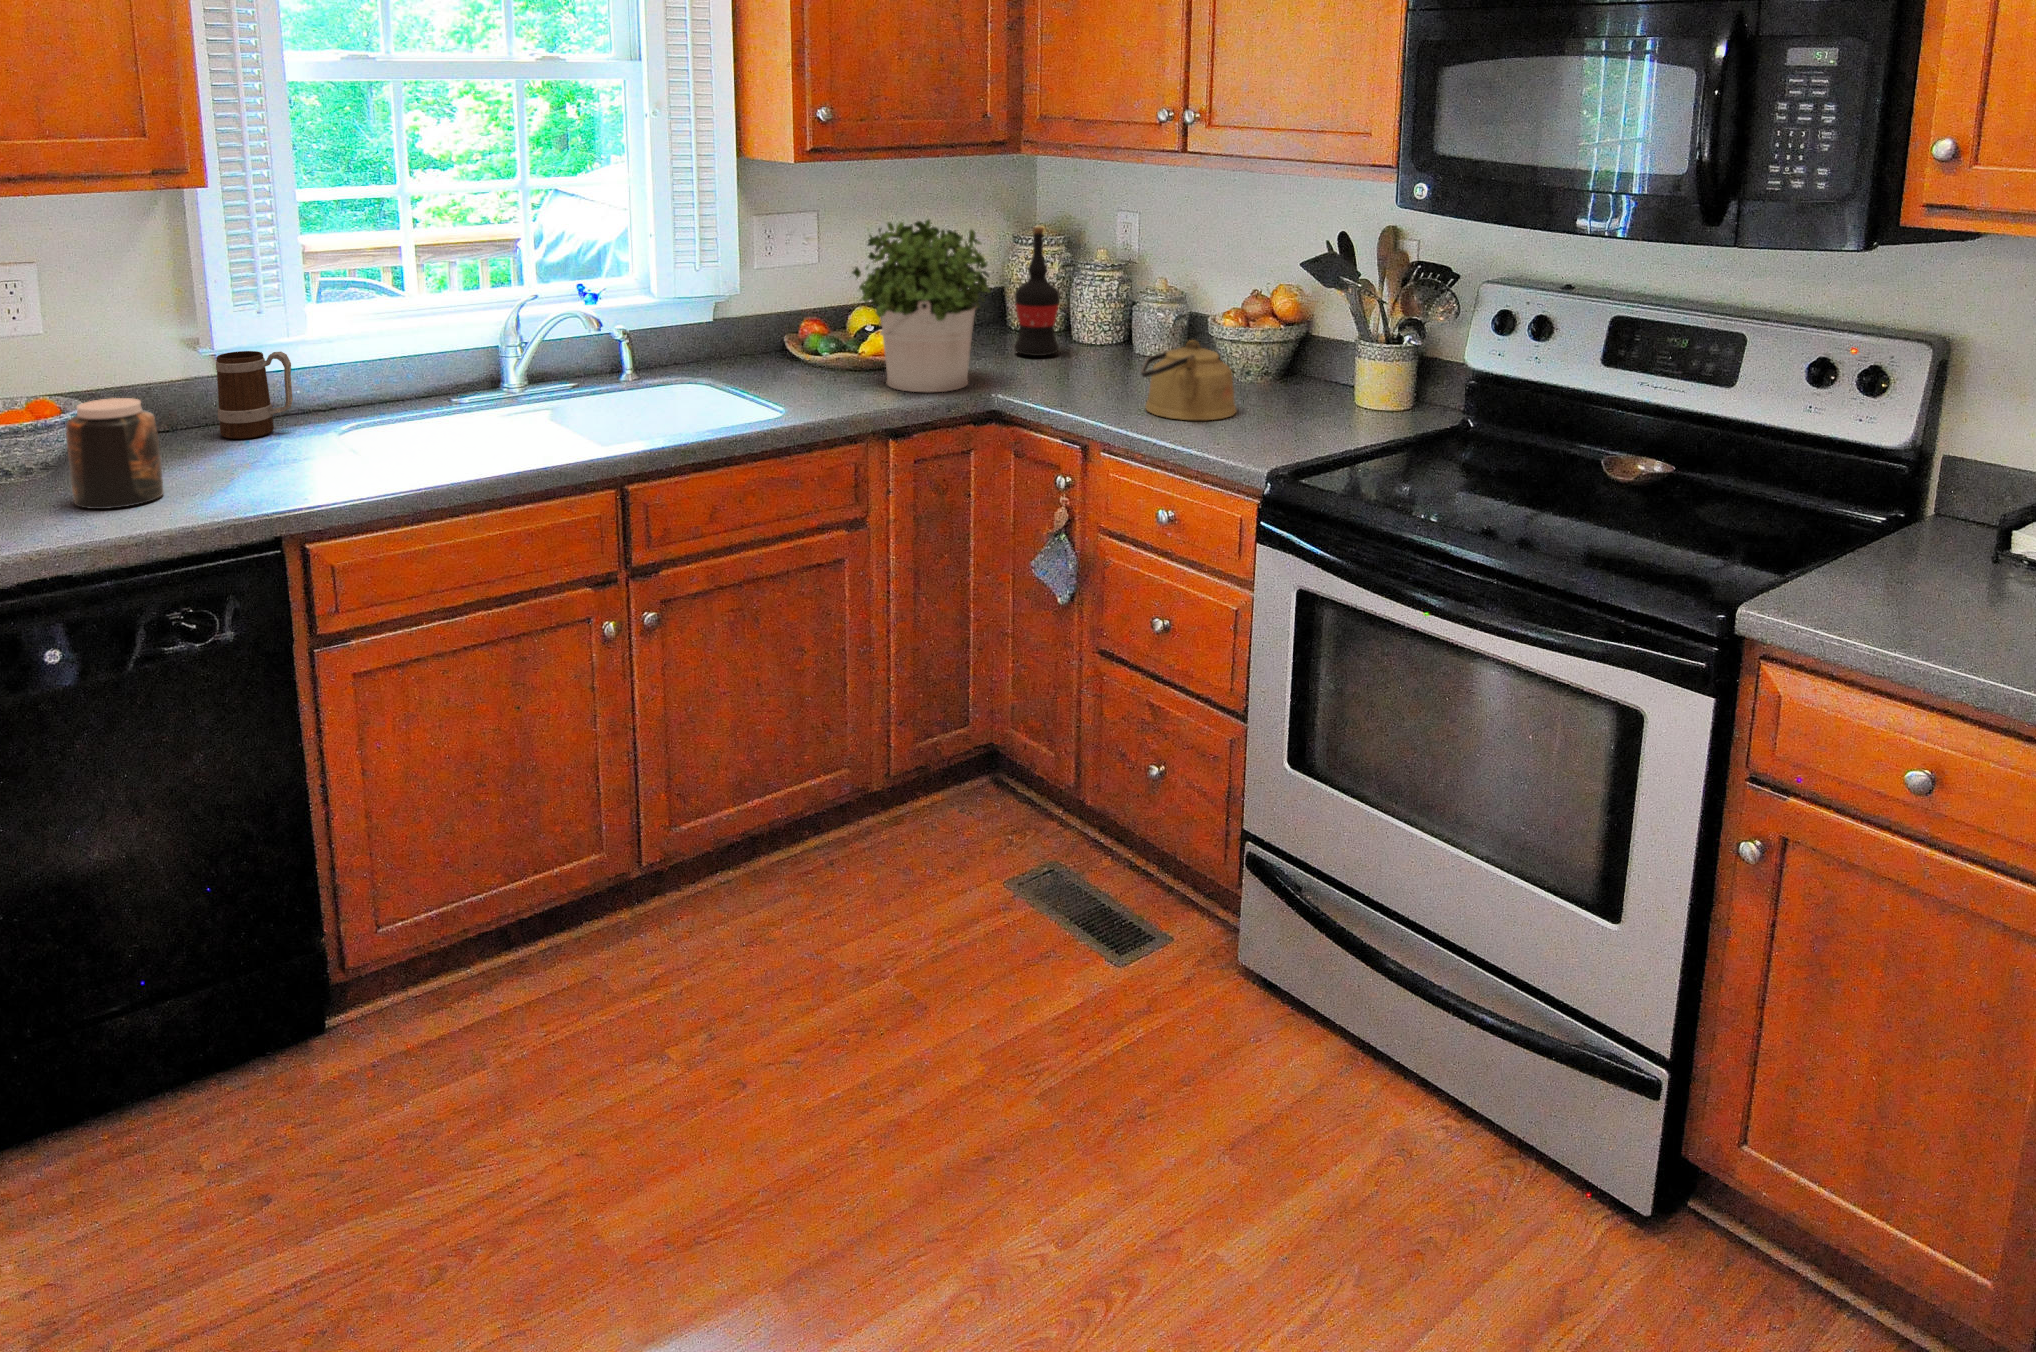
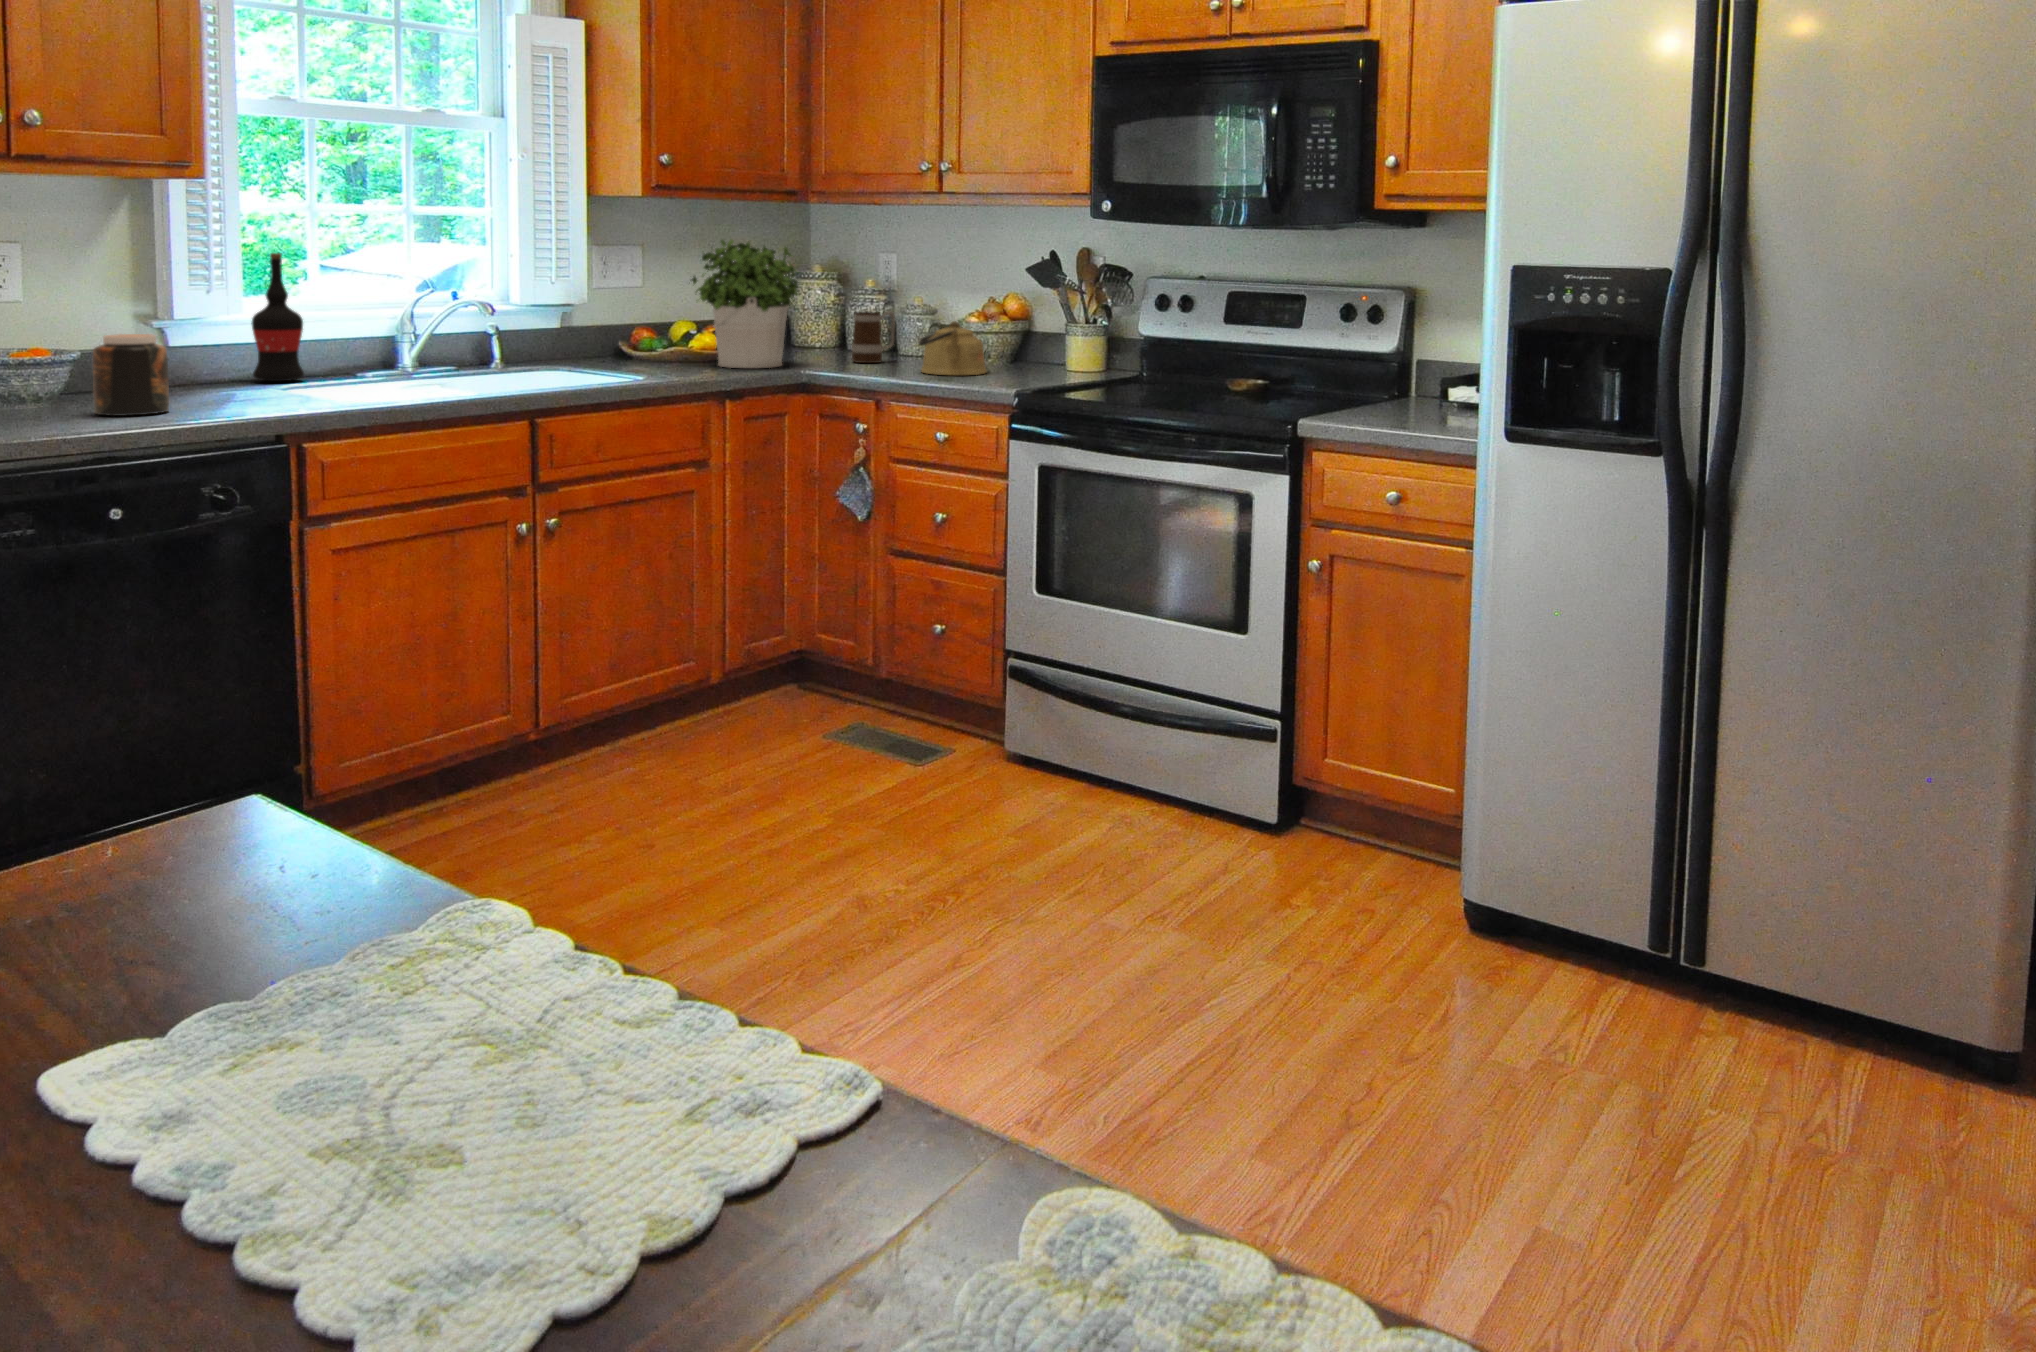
wine bottle: present [1014,227,1060,356] -> present [251,253,304,381]
mug: present [216,351,293,439] -> present [852,311,895,363]

